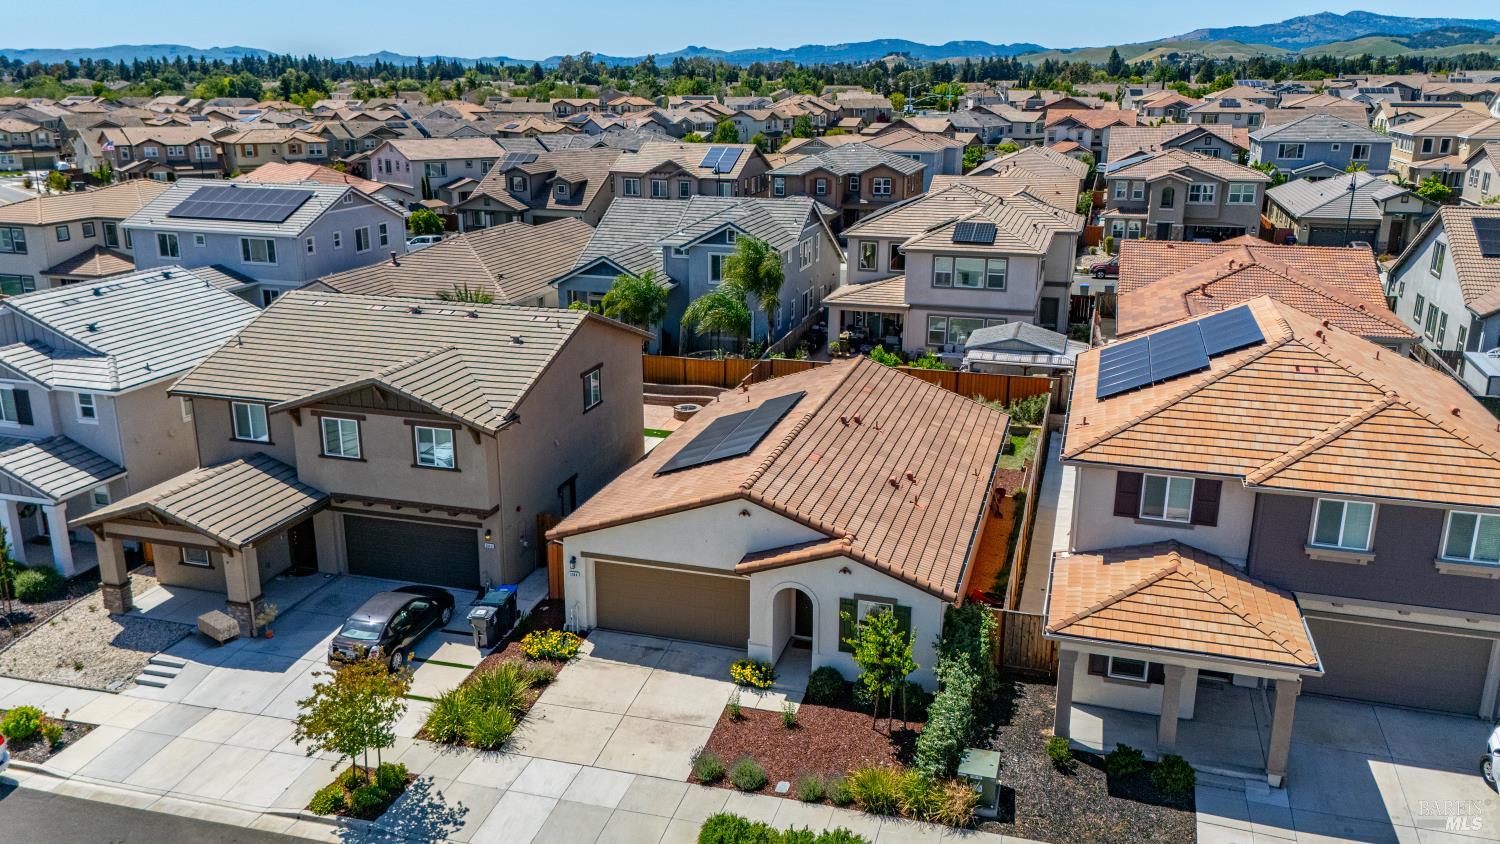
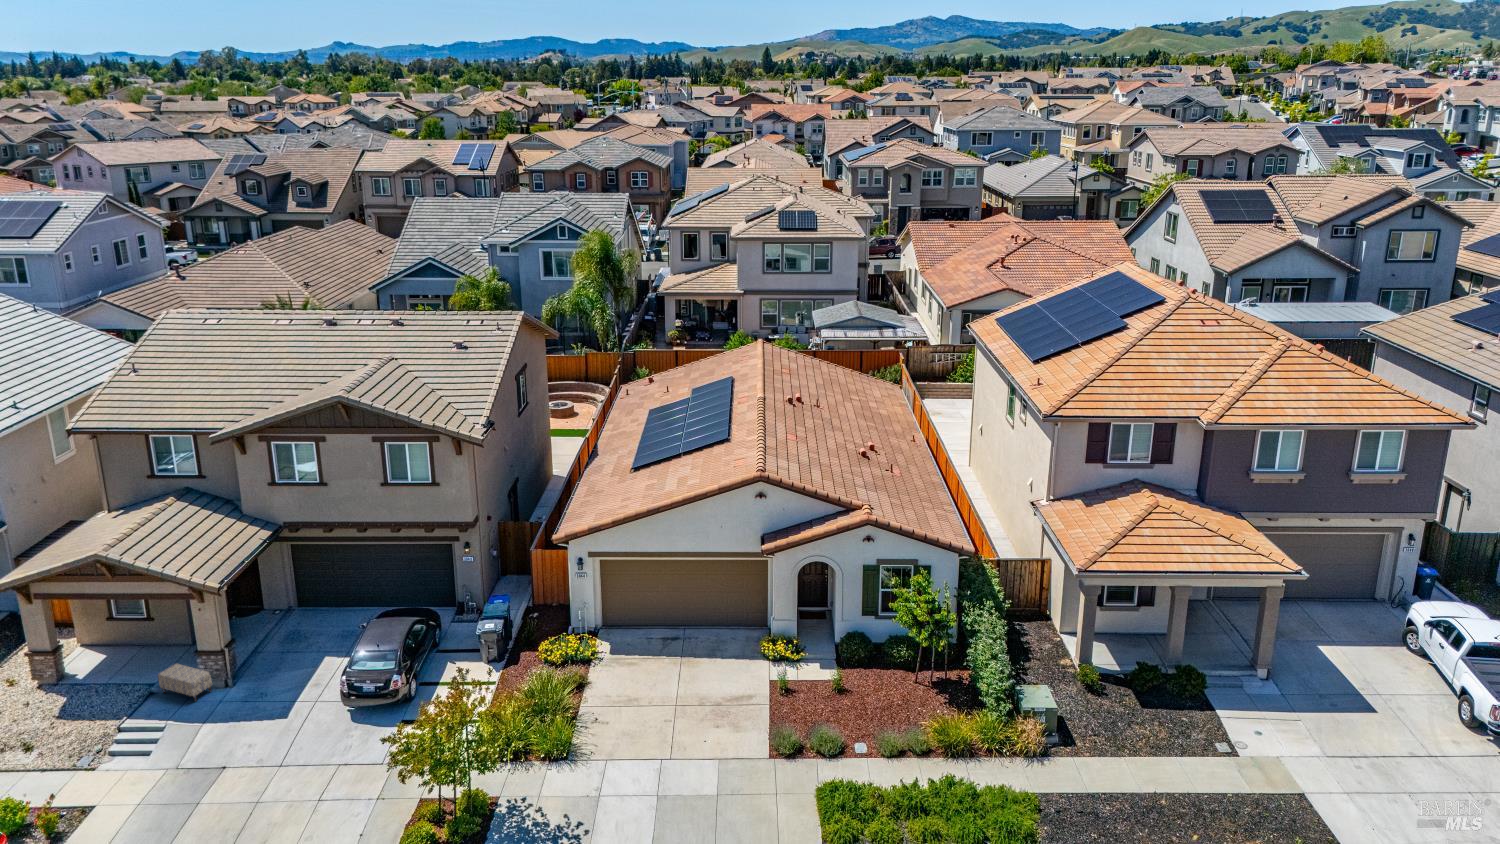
potted tree: present [256,605,278,638] -> none [231,648,254,685]

